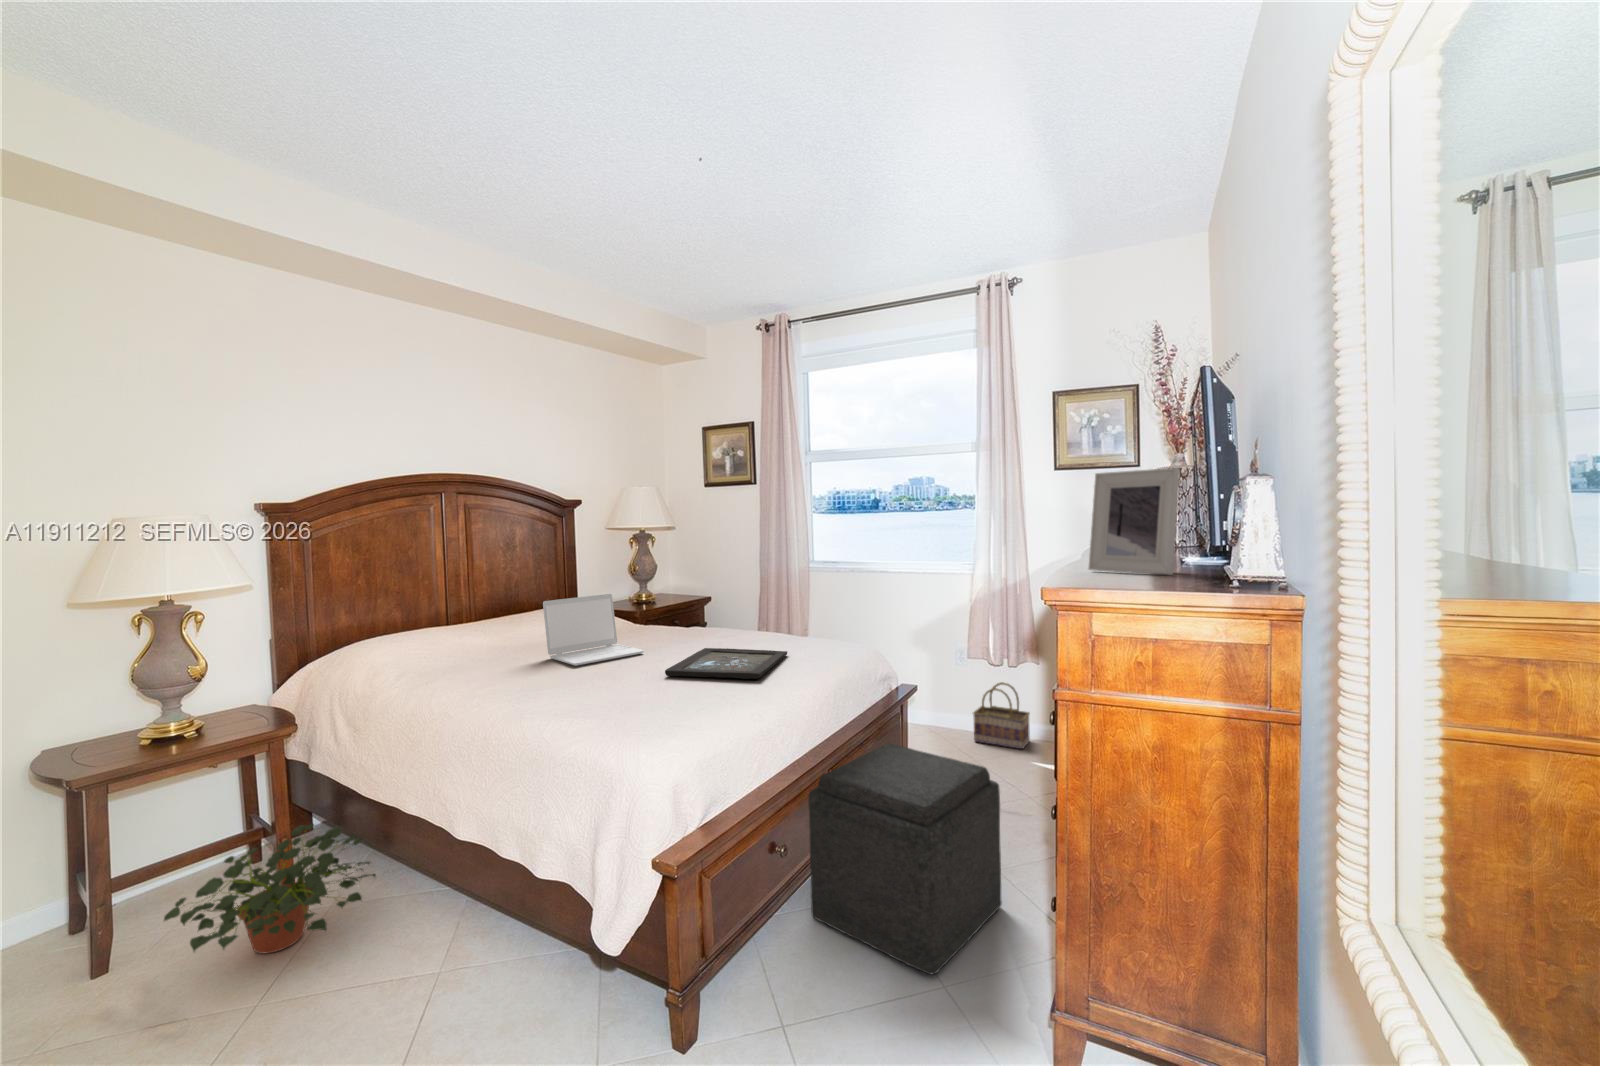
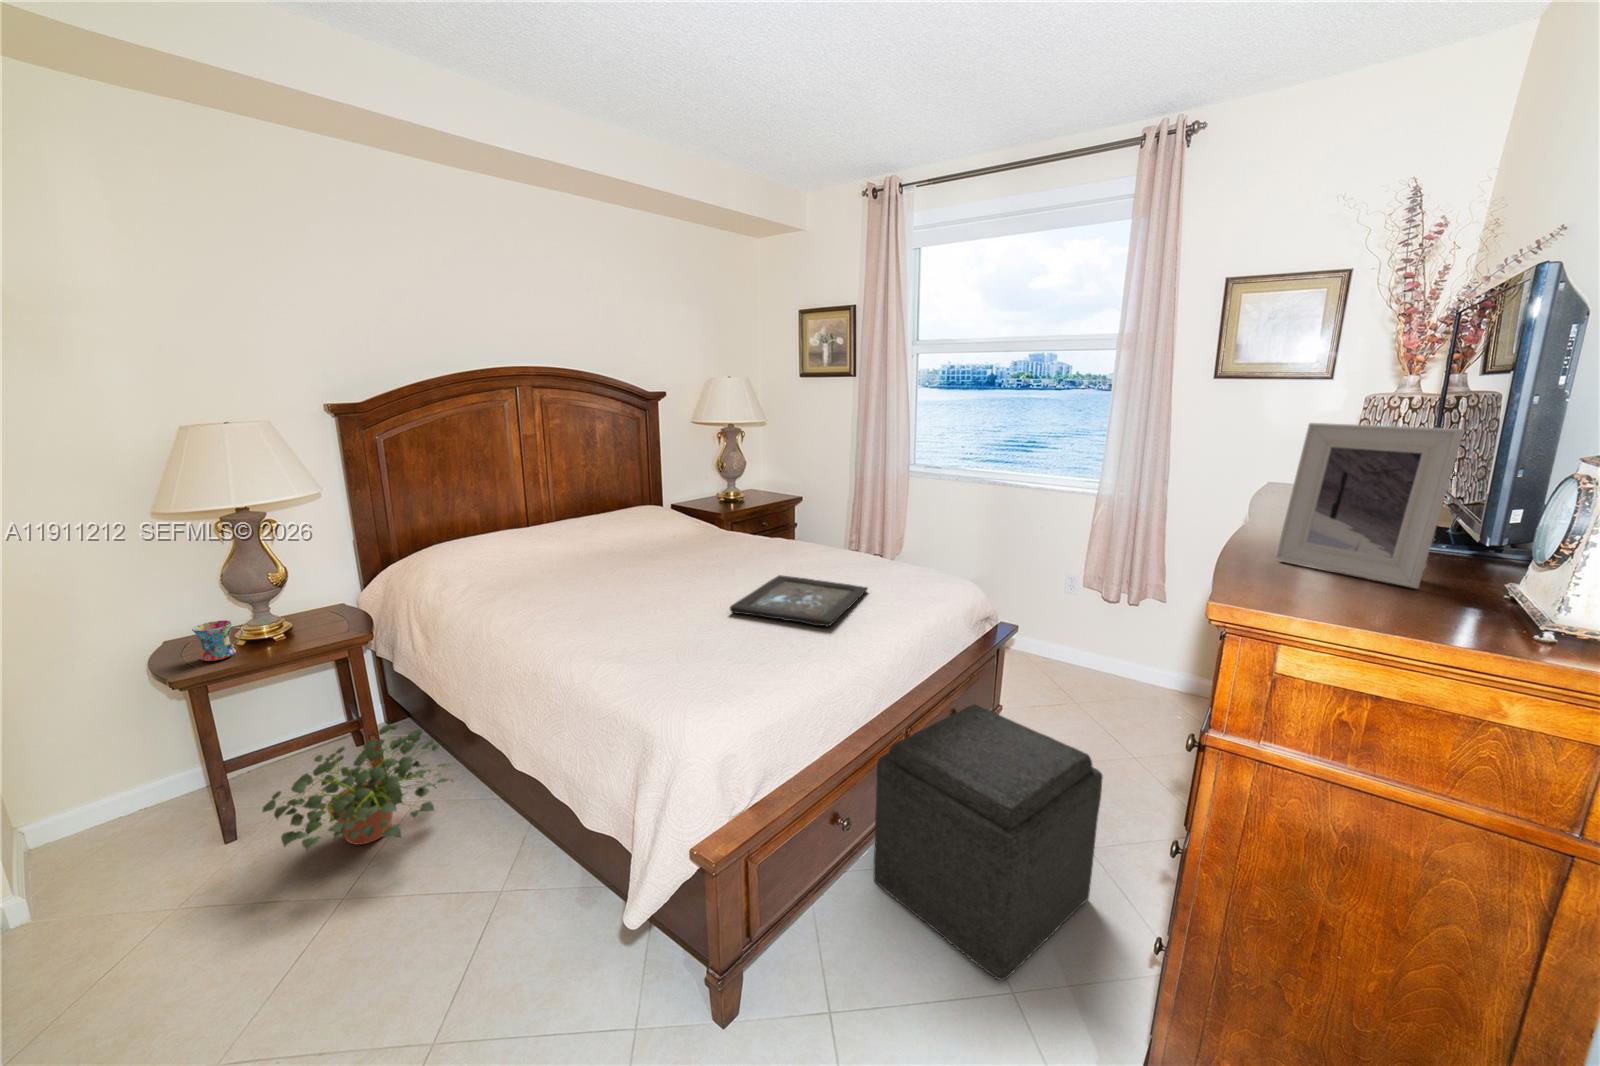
laptop: present [543,594,644,666] -> none [611,508,715,589]
basket: present [973,682,1030,749] -> none [1073,618,1142,694]
mug: none [100,718,156,760] -> present [192,620,243,661]

